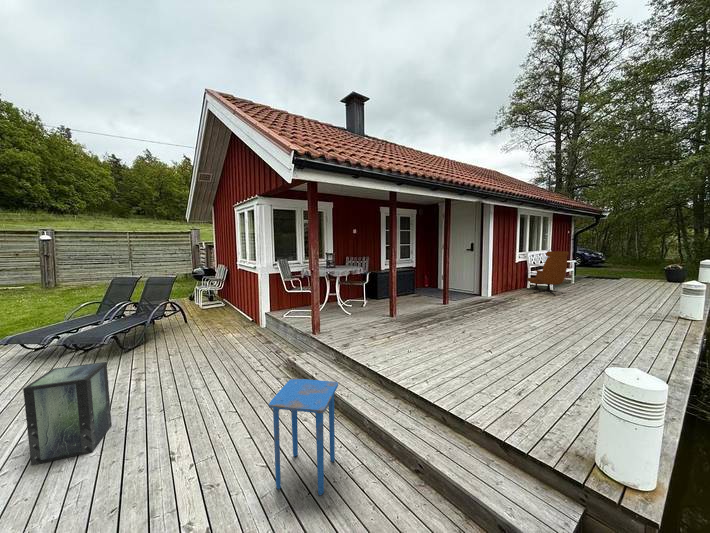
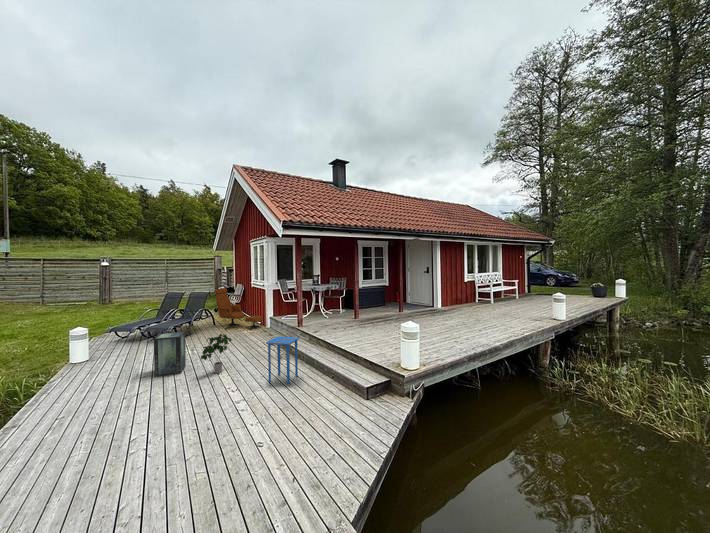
lounge chair: present [527,251,569,296] -> present [215,288,263,330]
potted plant: none [126,368,198,451] -> present [201,334,232,373]

